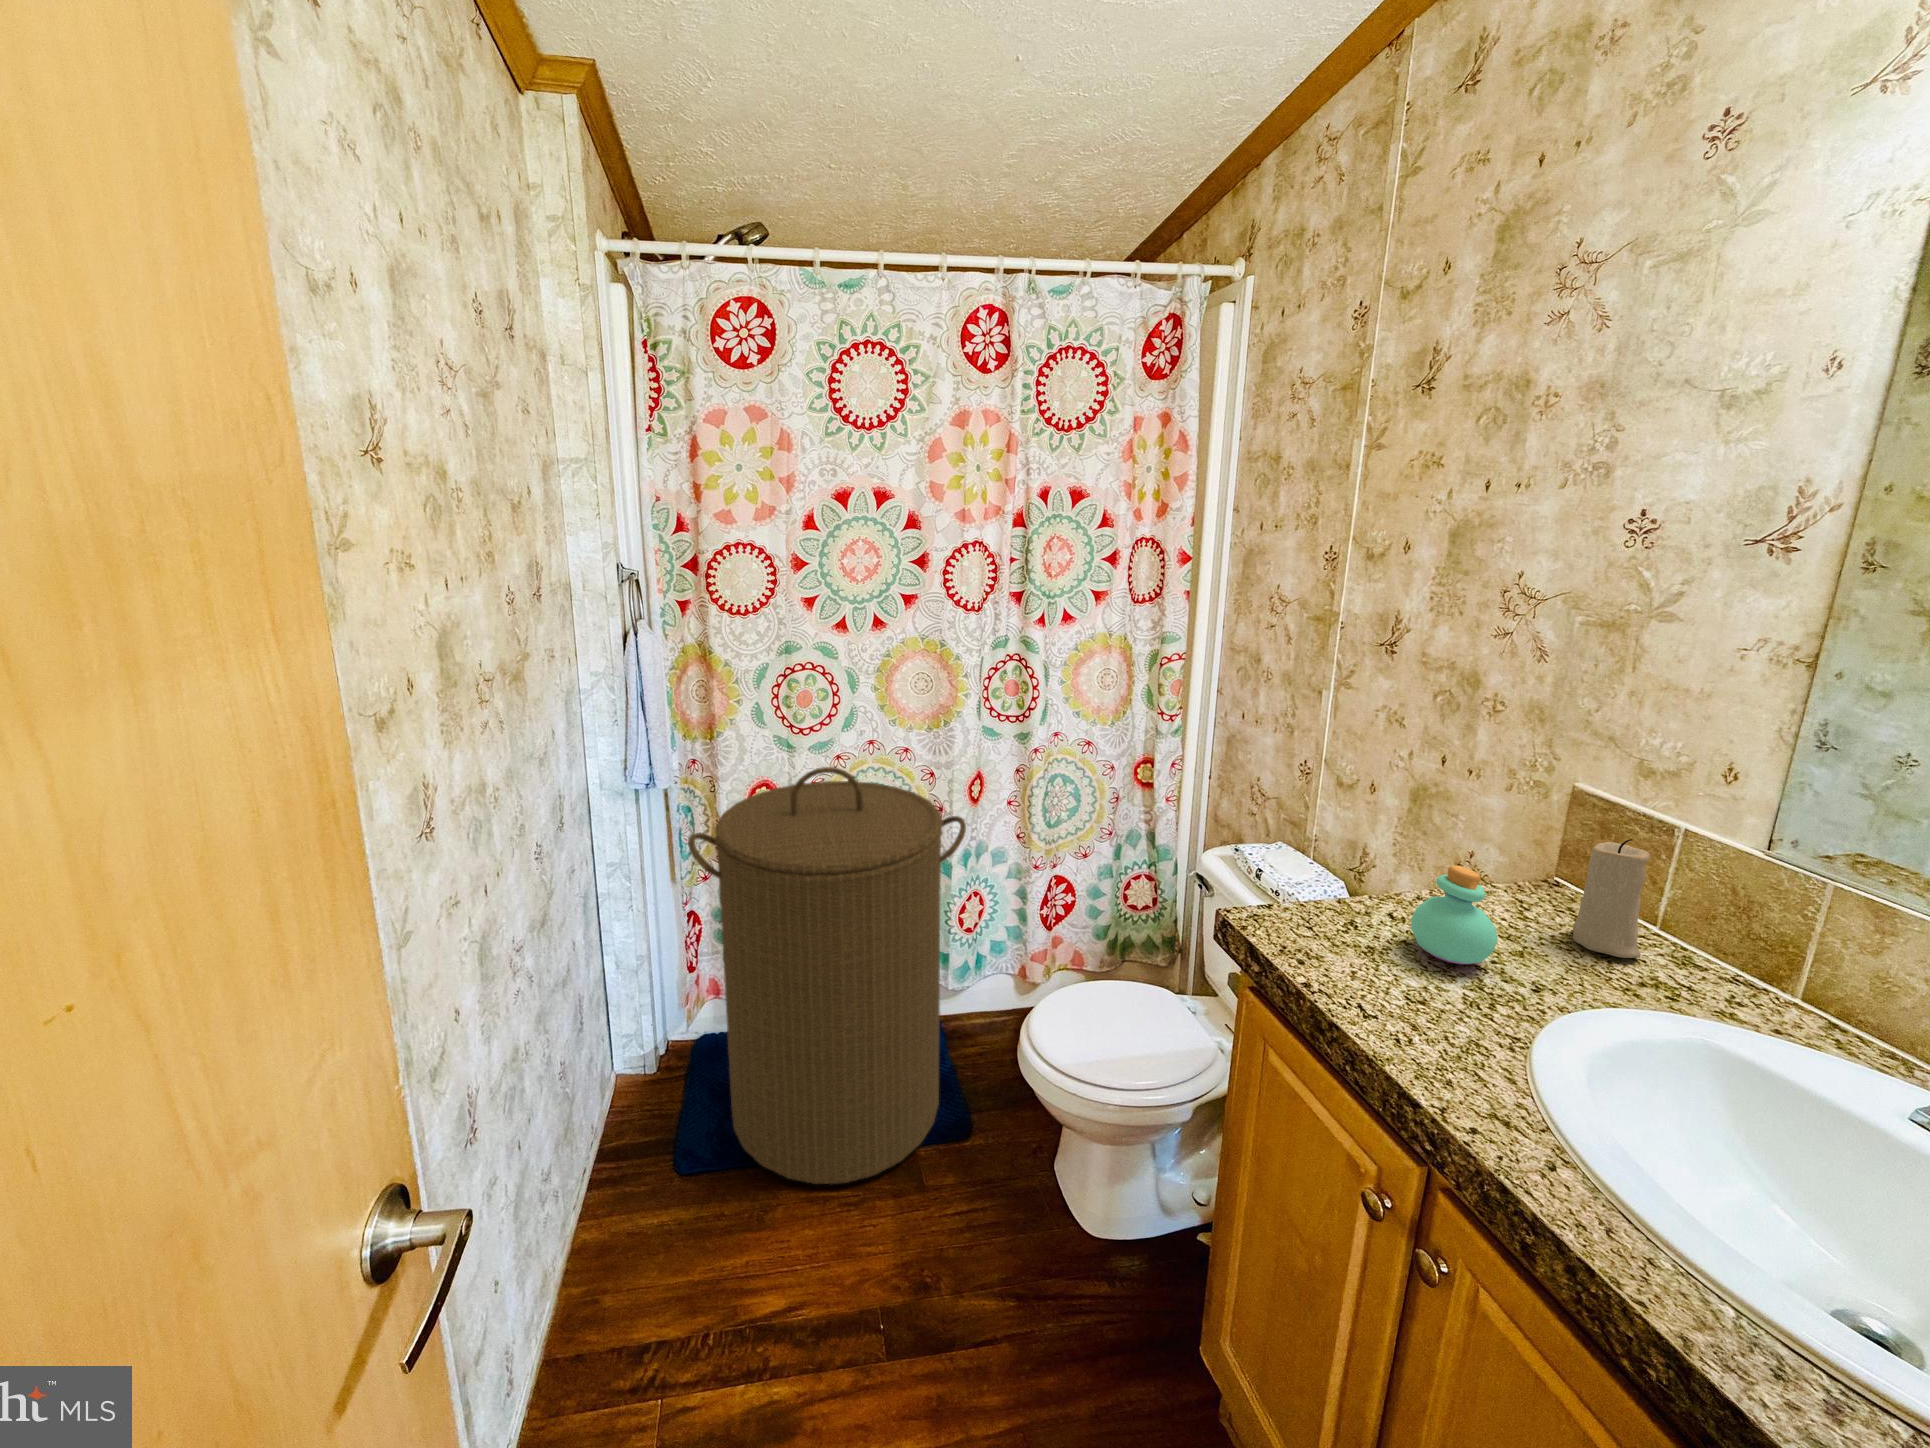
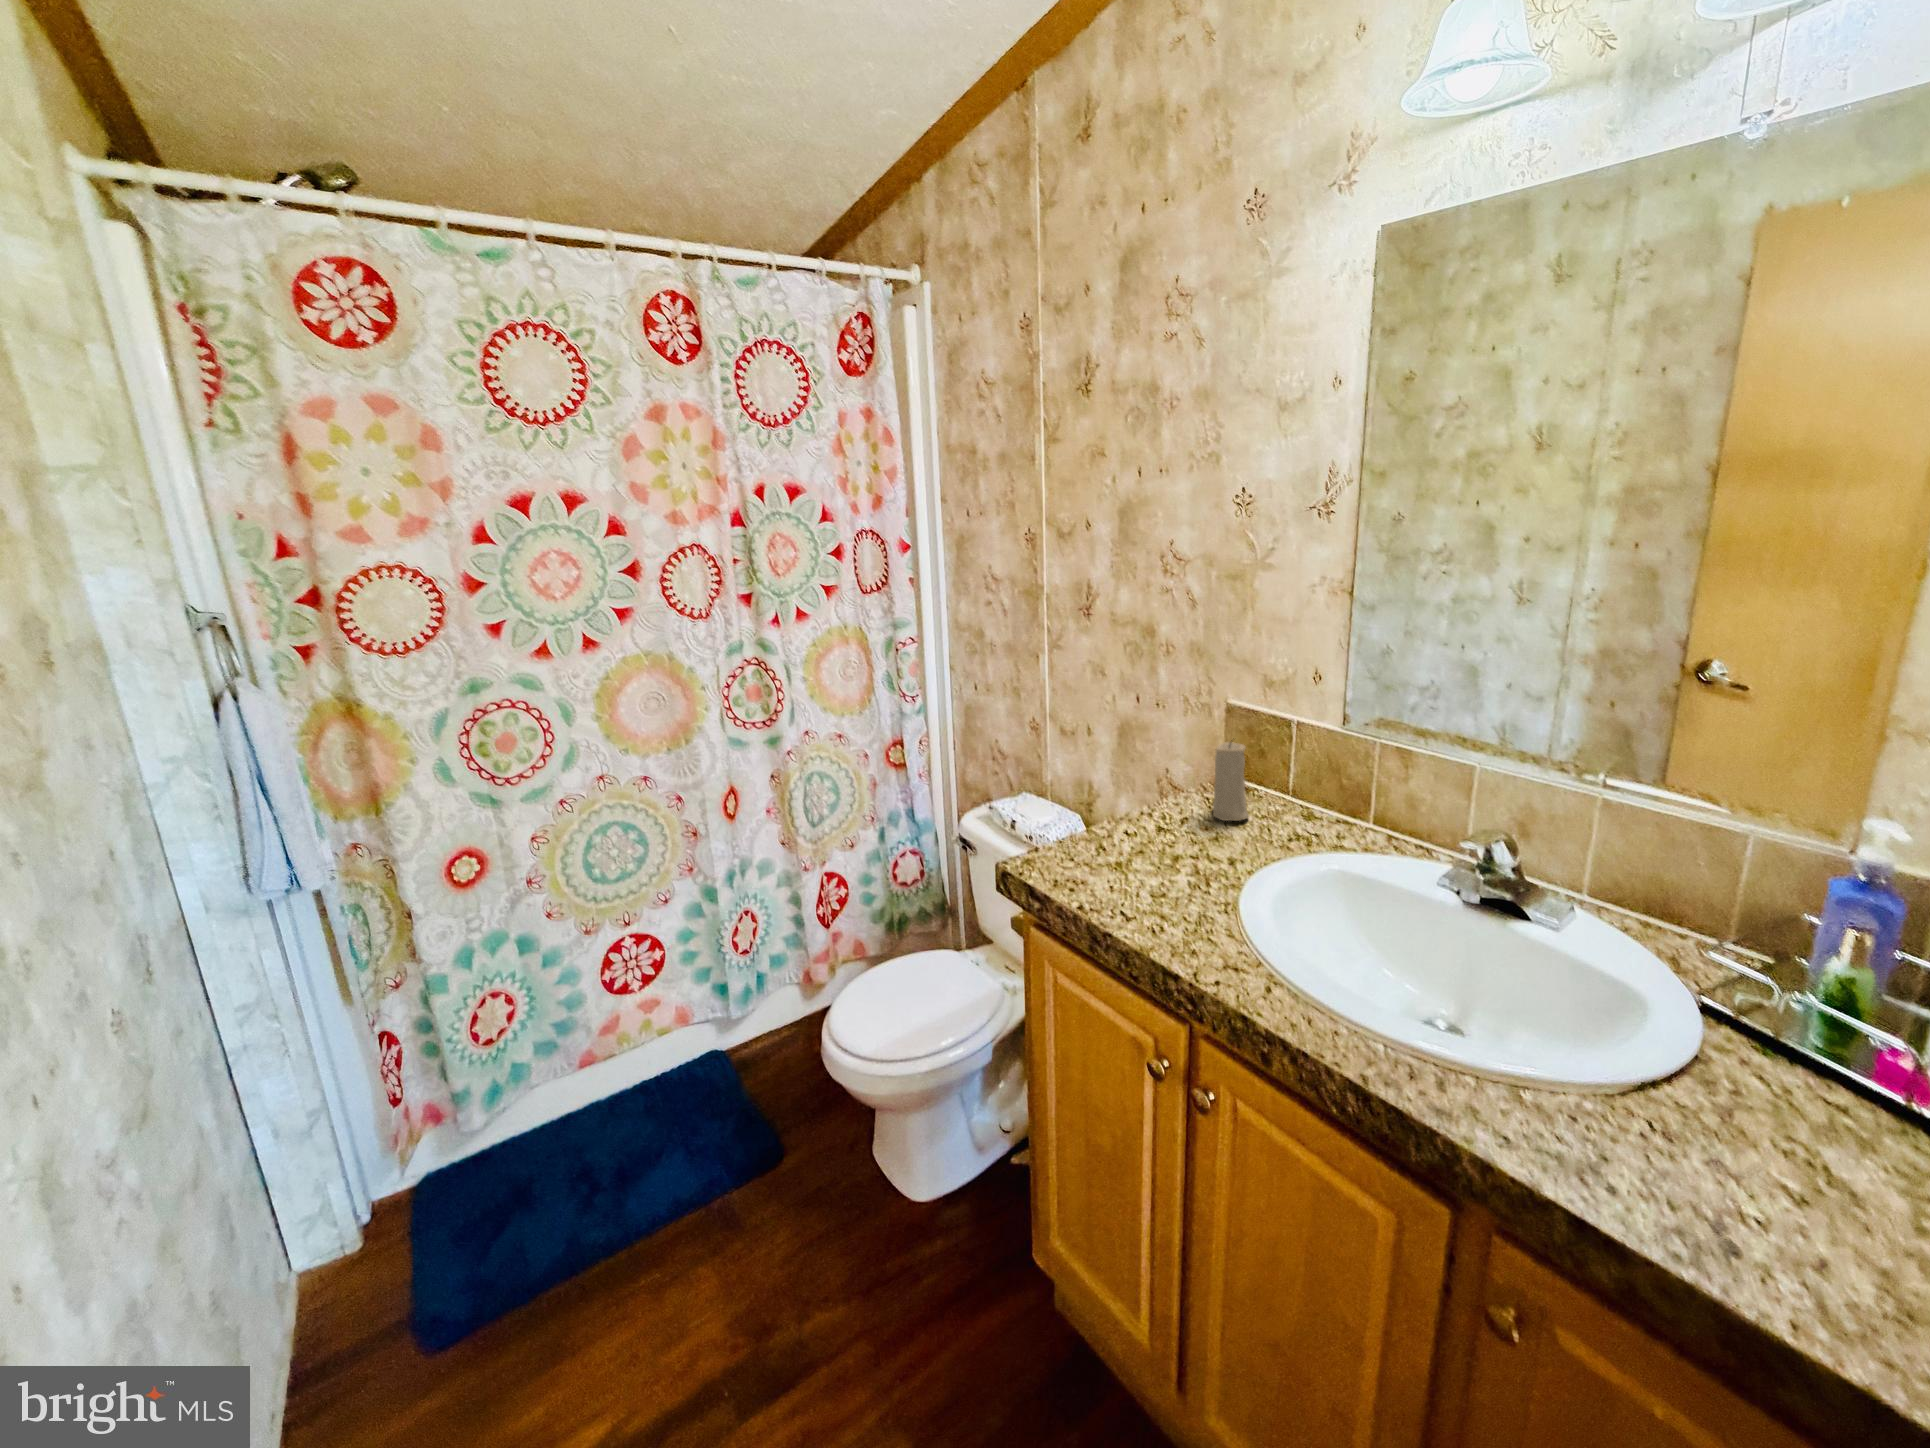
laundry hamper: present [688,767,966,1184] -> none [374,813,744,1283]
perfume bottle: present [1411,865,1497,964] -> none [1116,781,1169,853]

